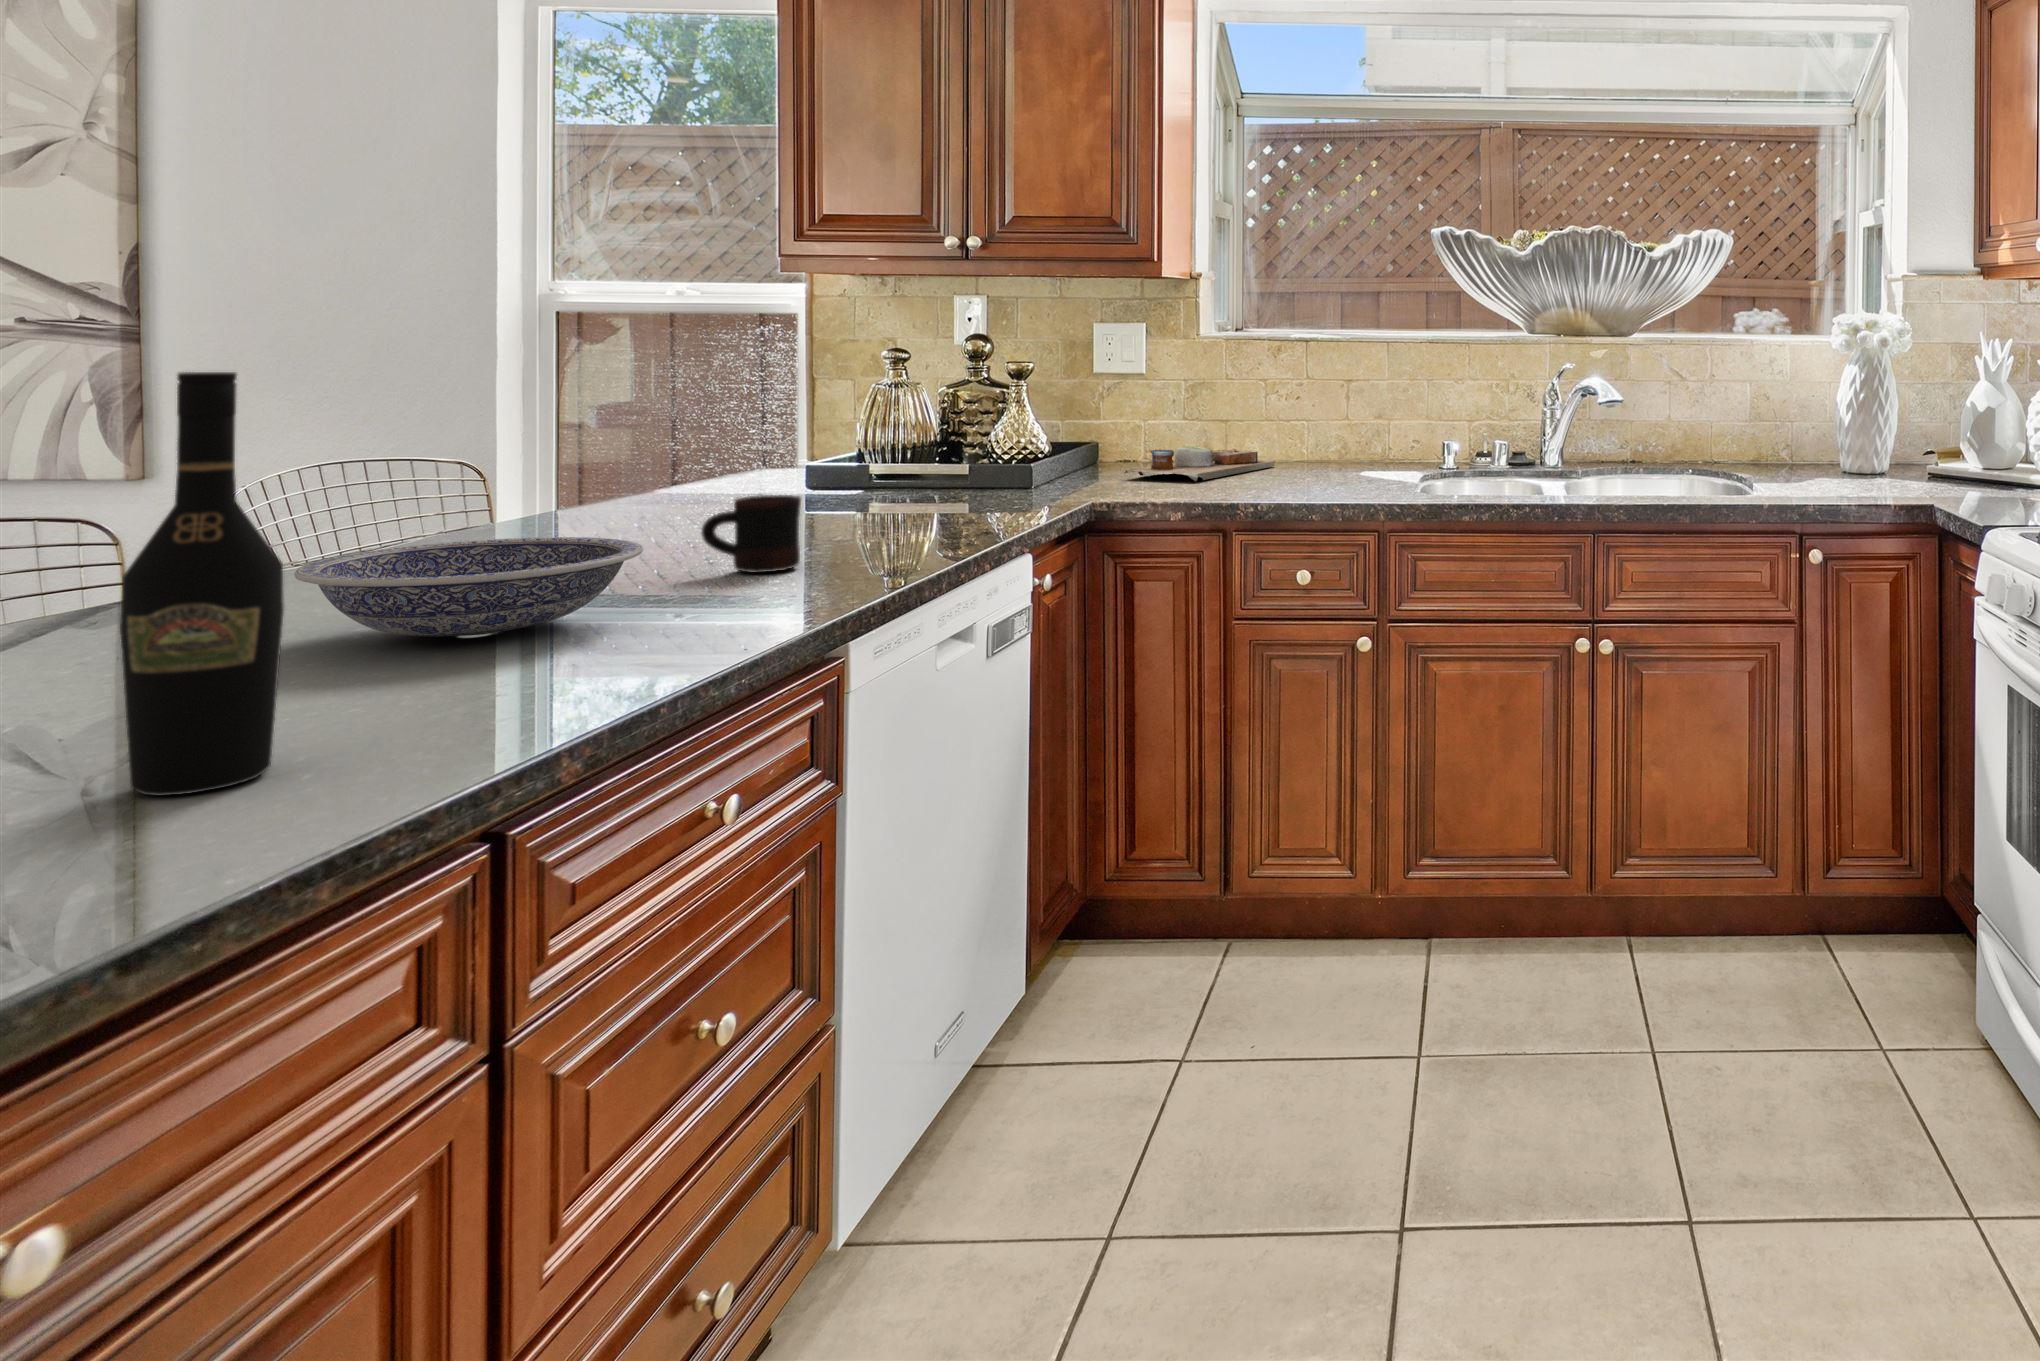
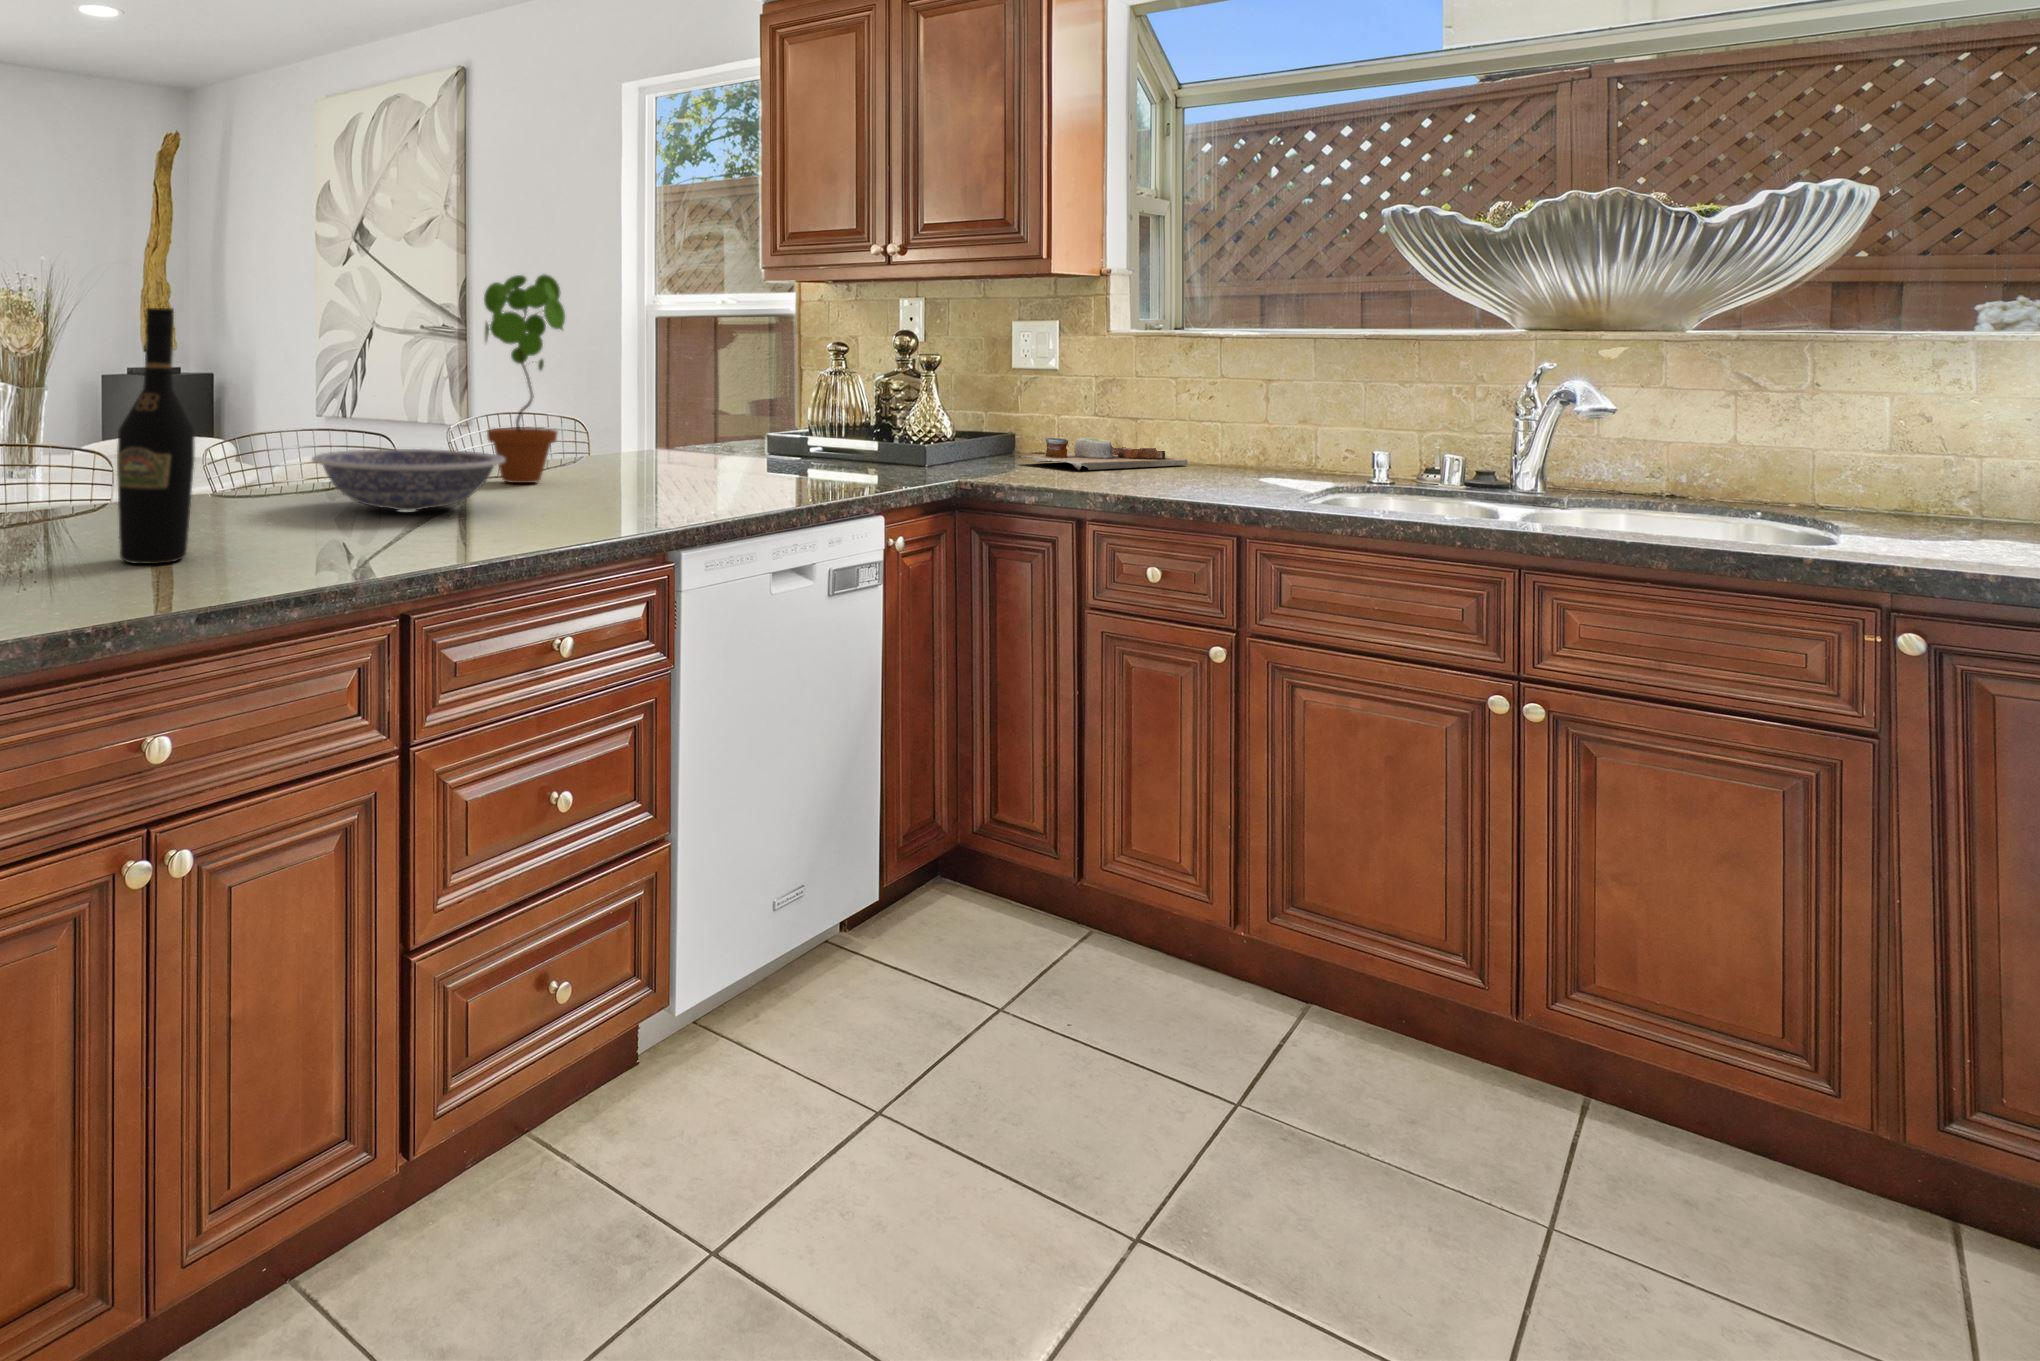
potted plant: none [488,280,637,572] -> present [484,275,565,483]
mug: present [702,495,801,573] -> none [584,438,652,497]

